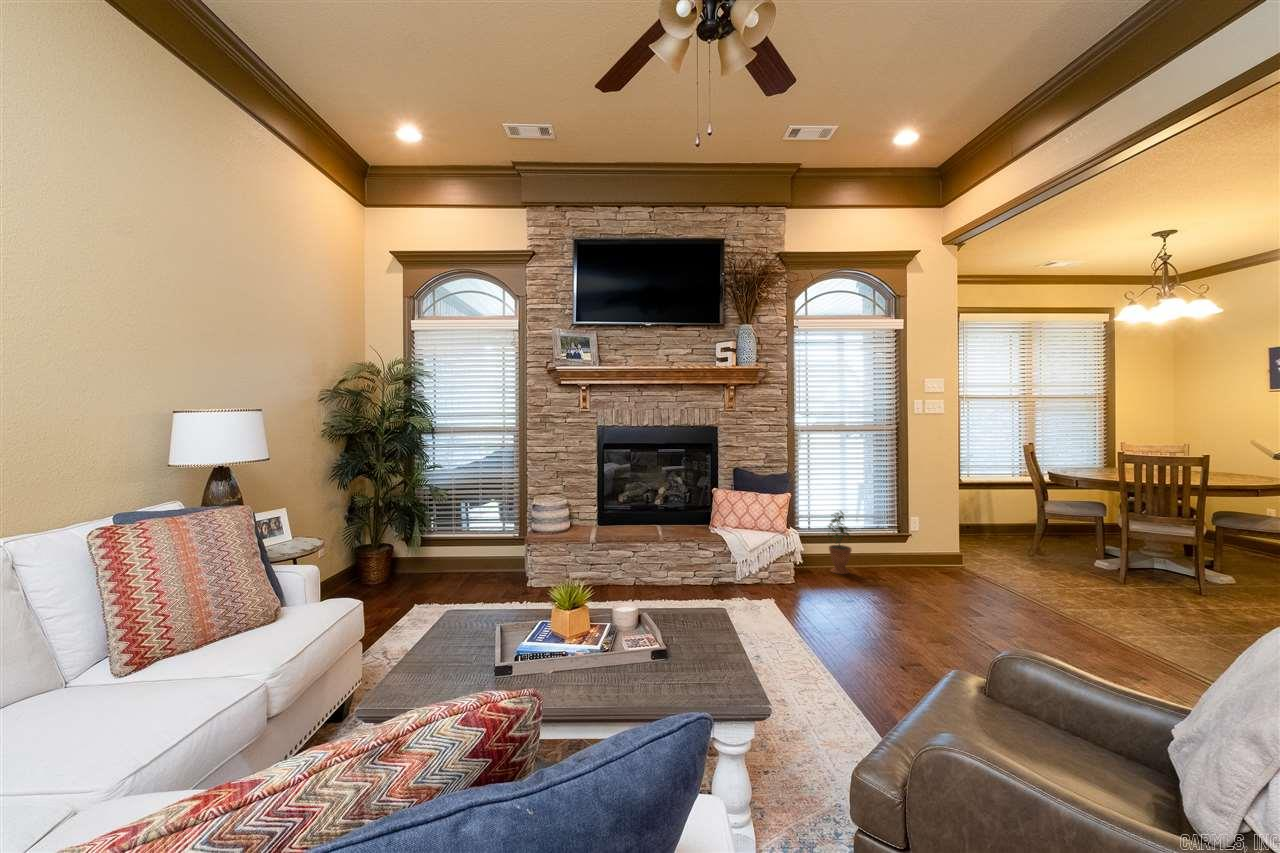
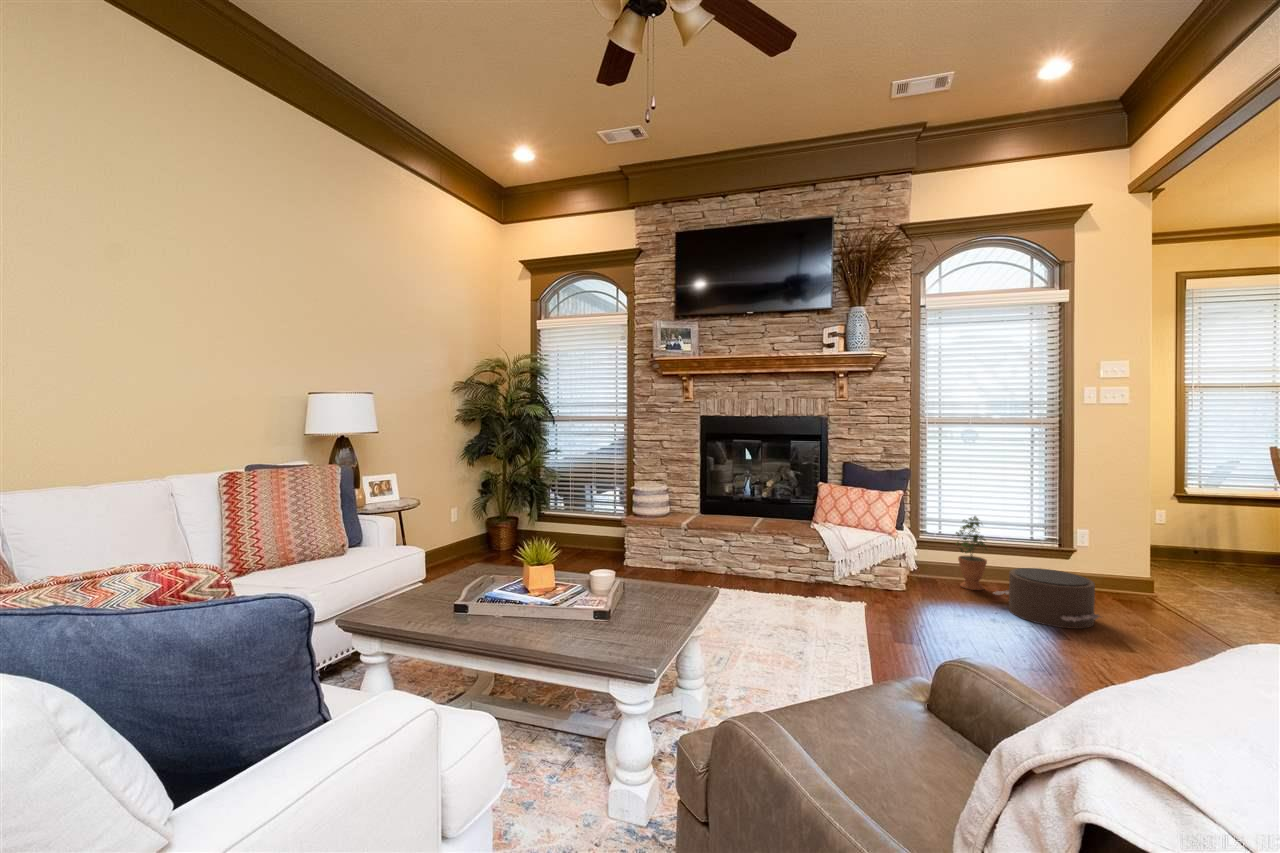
pouf: none [864,552,948,600] -> present [994,568,1100,629]

